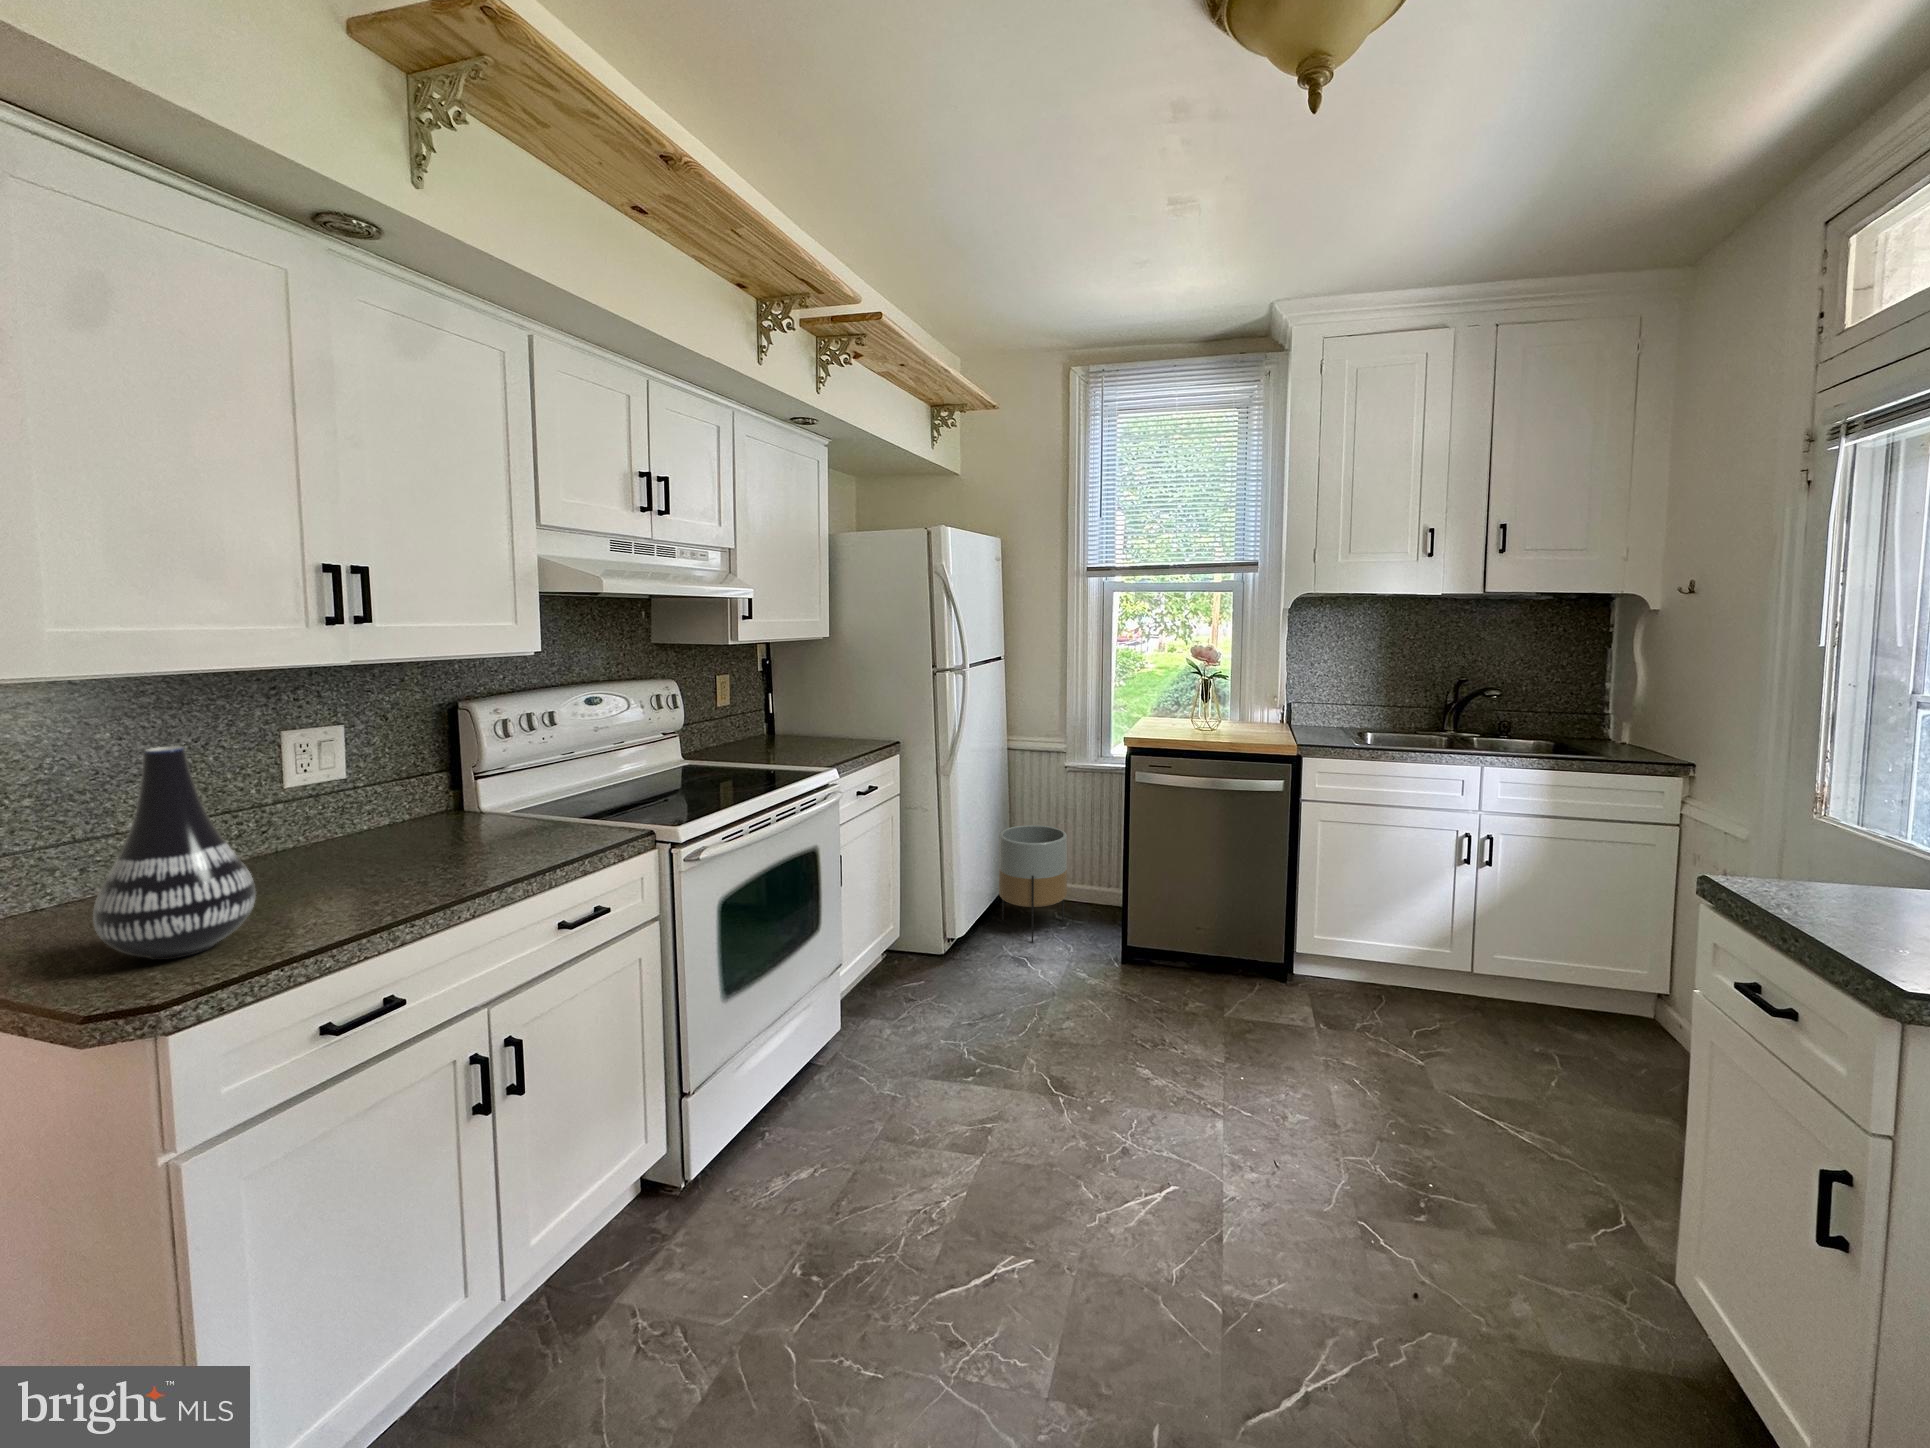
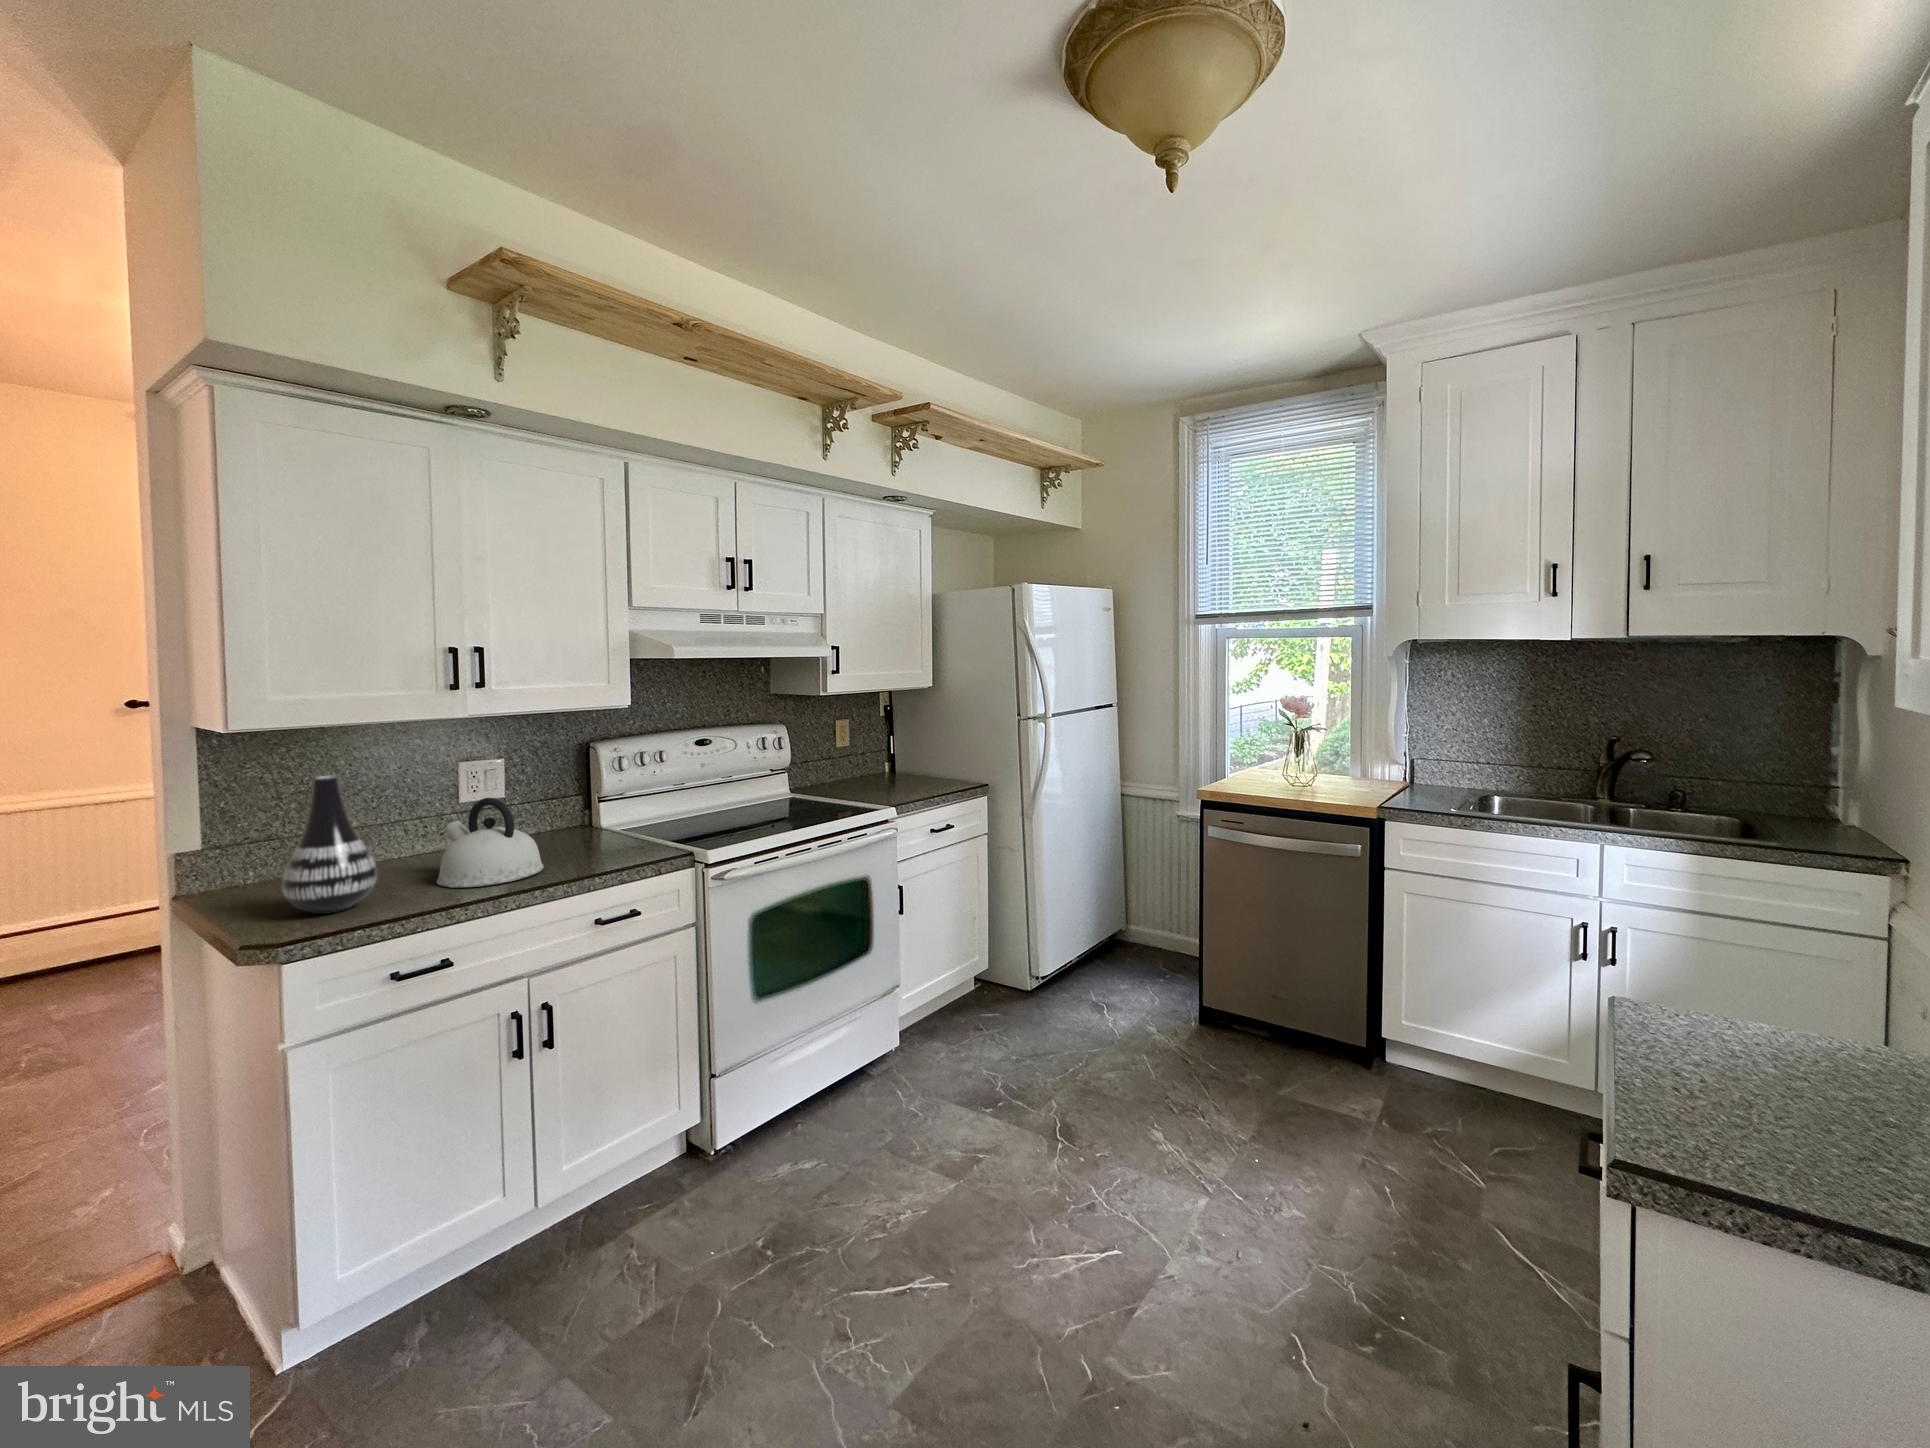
kettle: none [314,773,476,901] -> present [437,798,544,888]
planter: present [999,825,1067,943] -> none [1093,873,1163,992]

